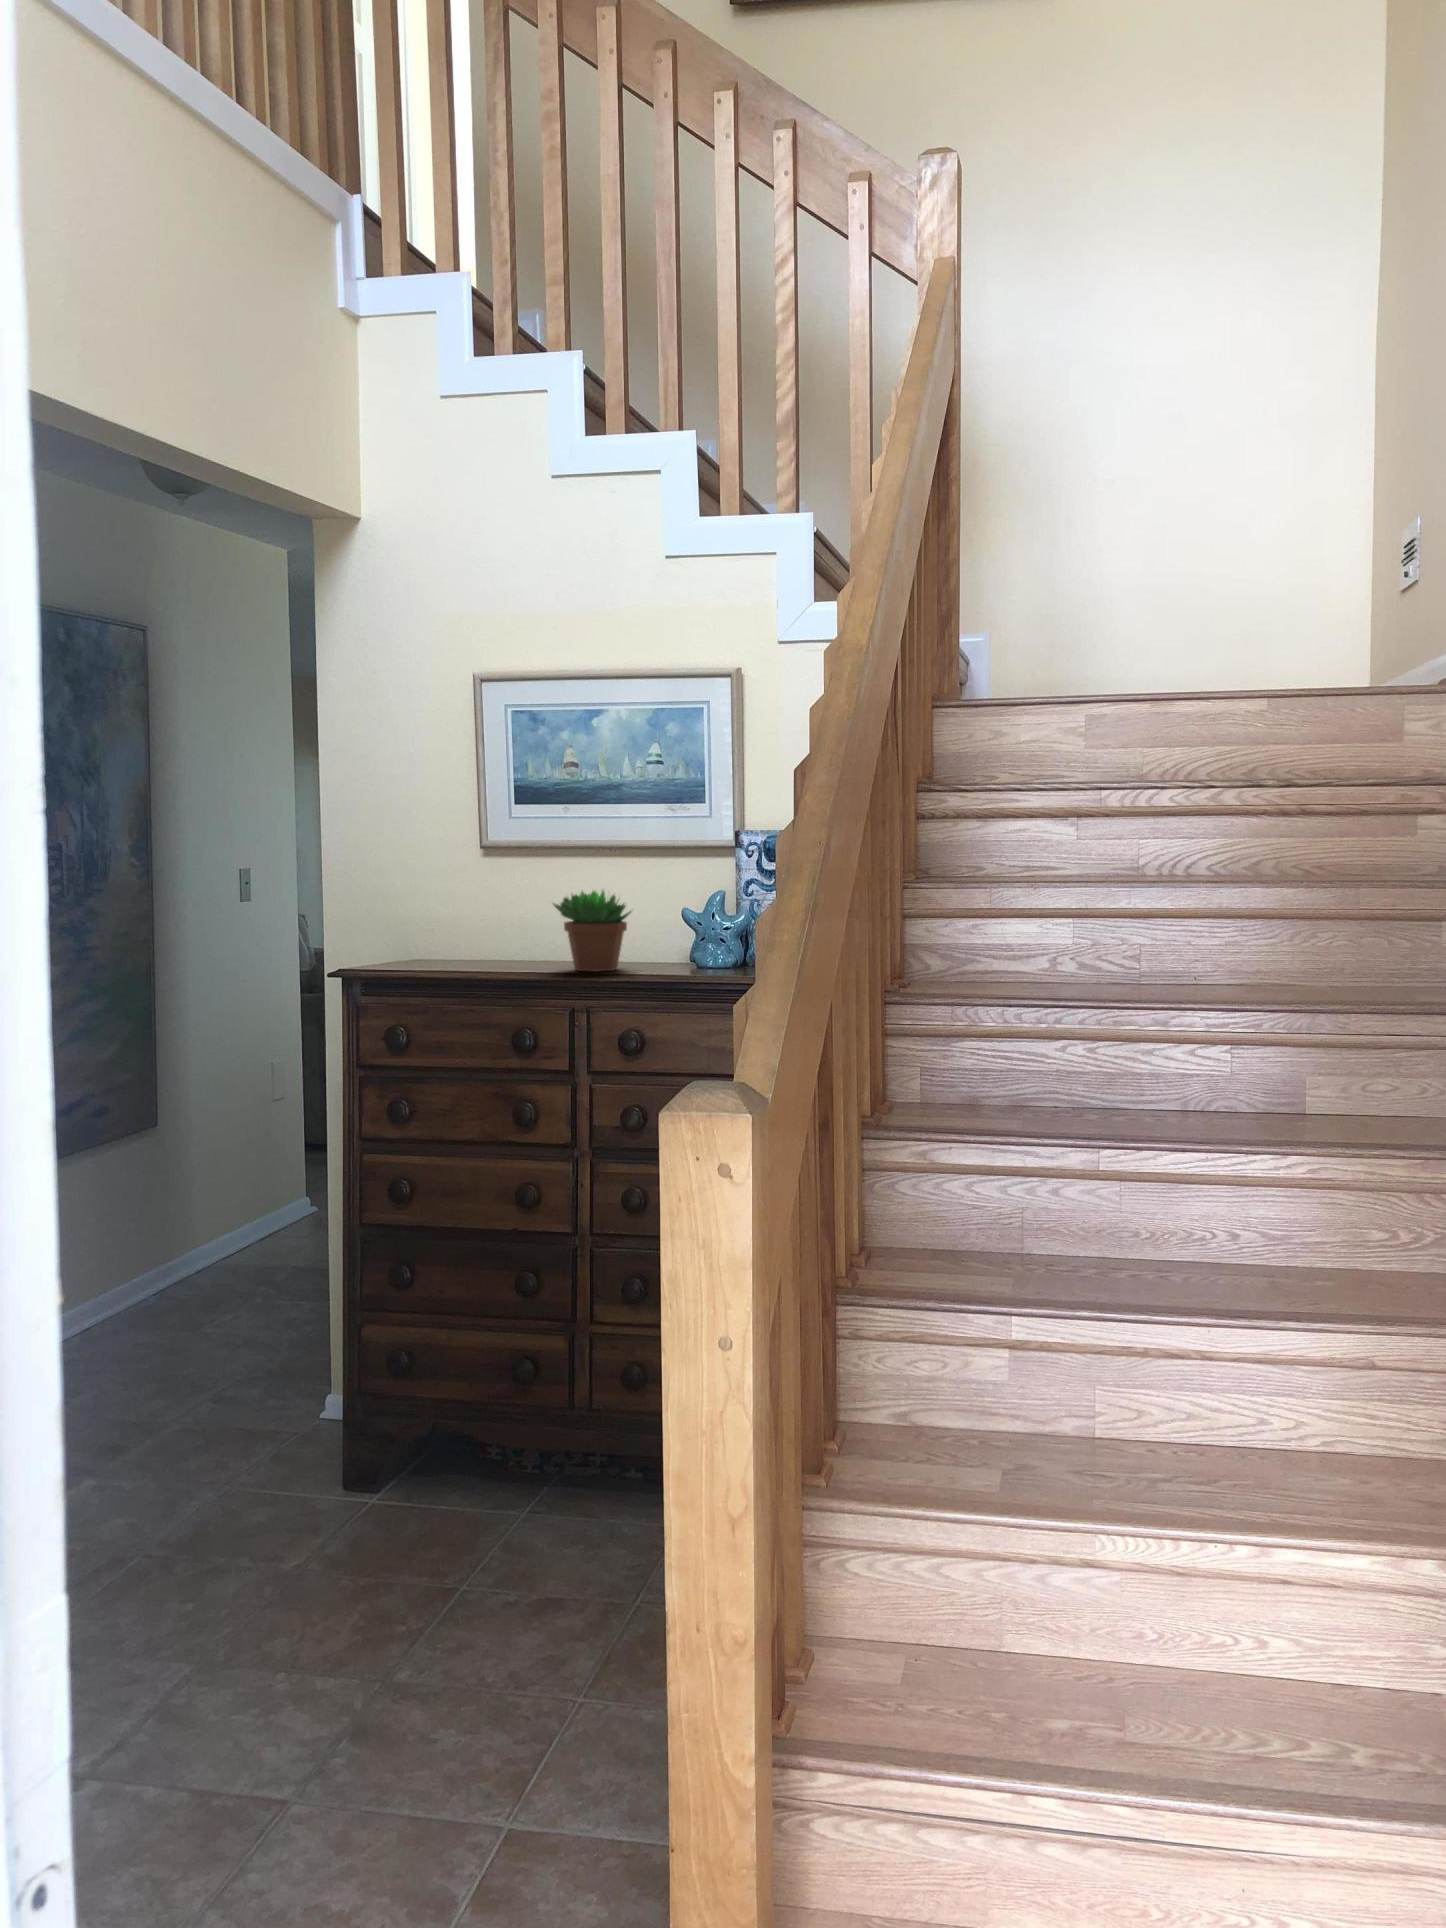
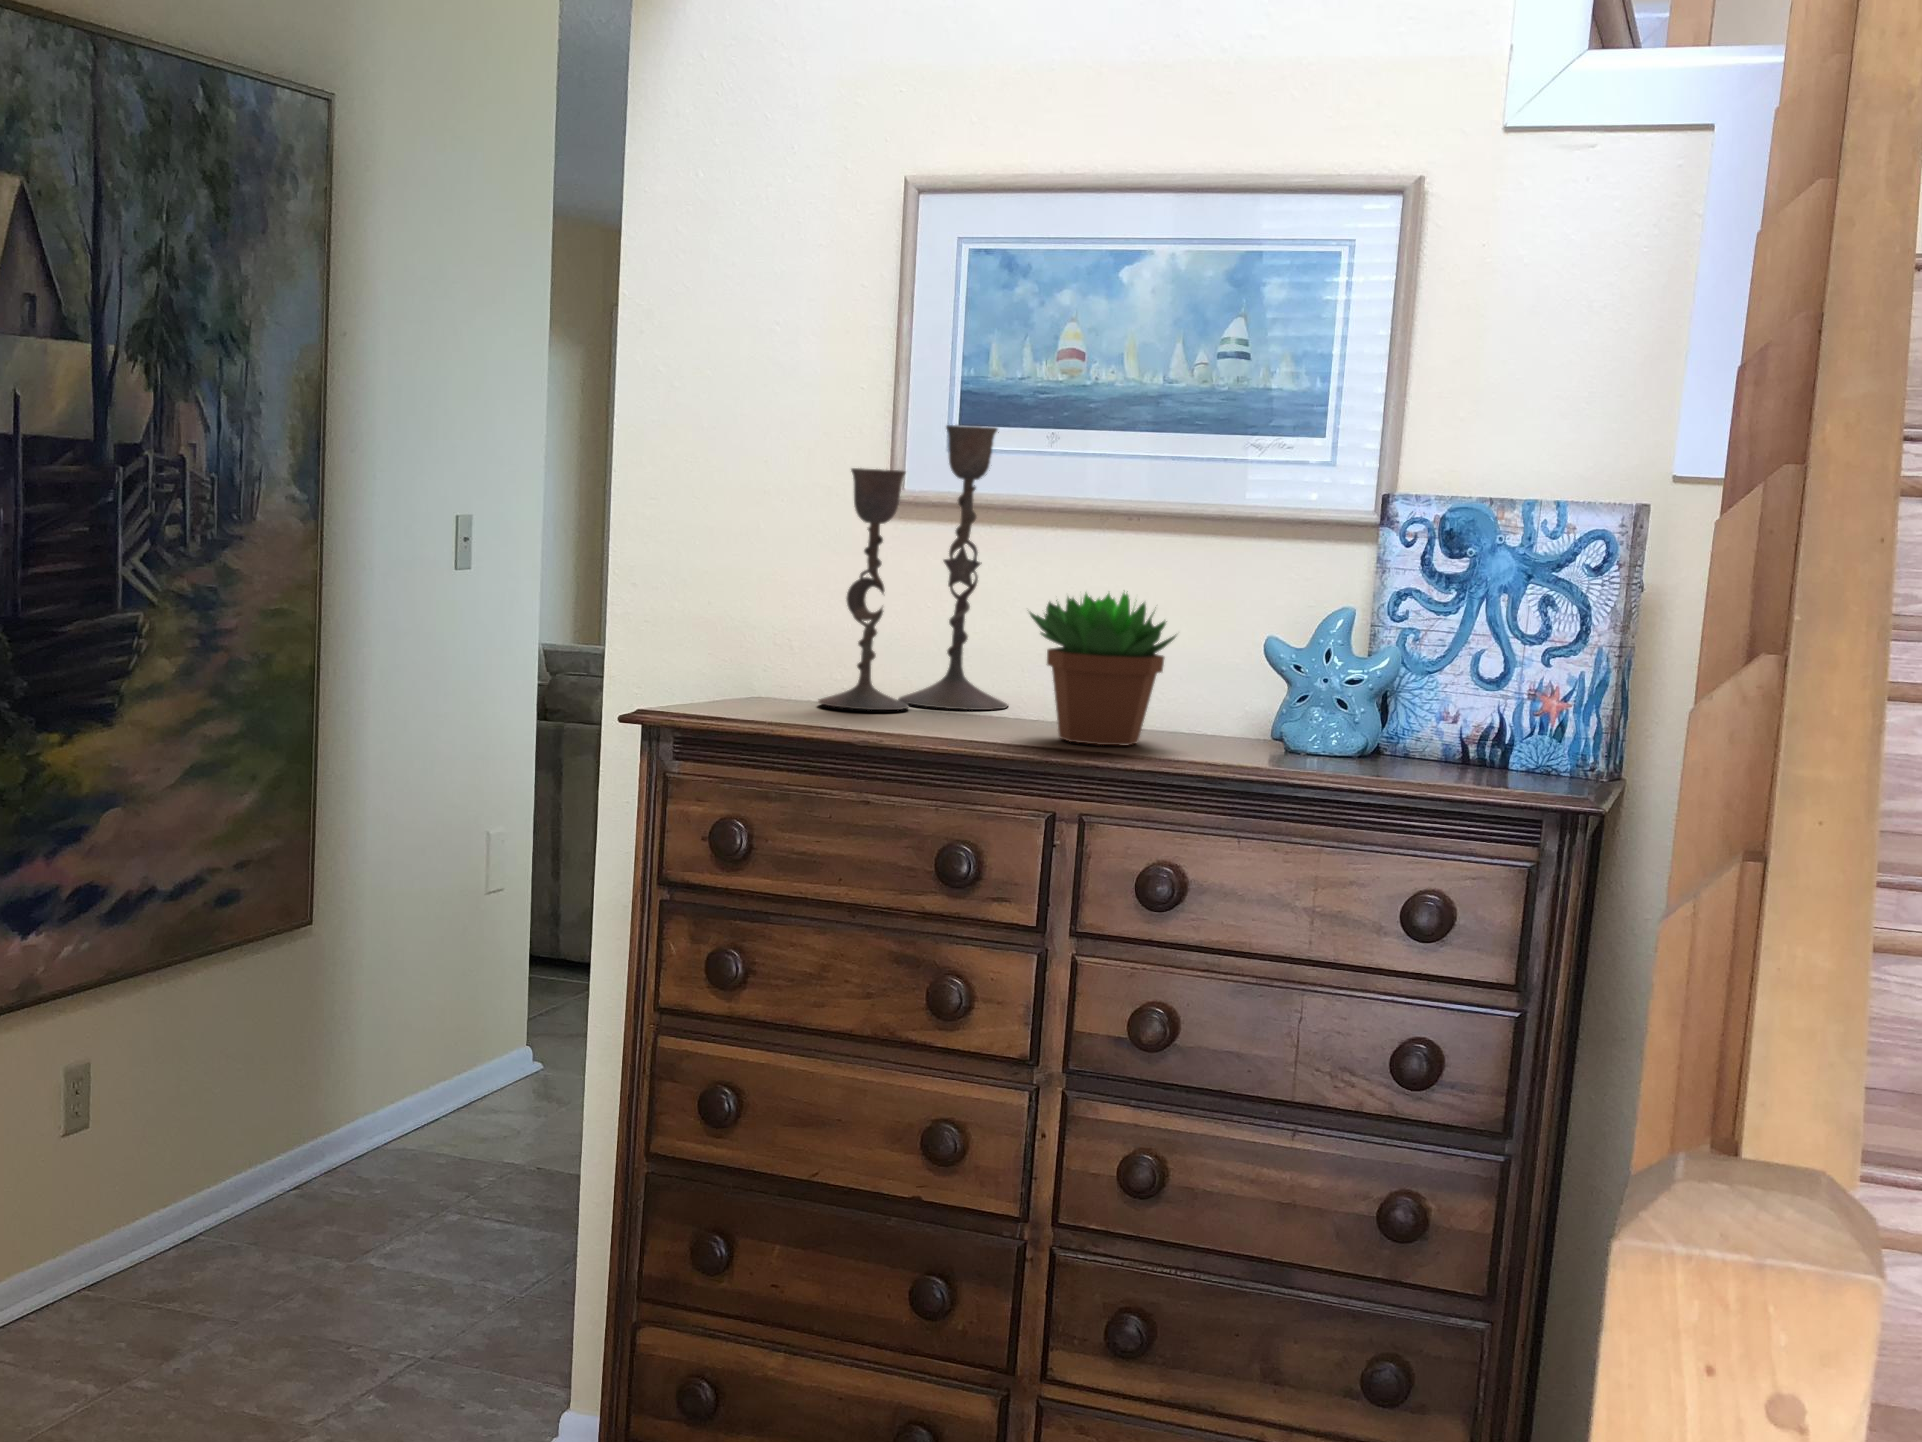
candlestick: none [445,805,553,963] -> present [818,425,1008,710]

